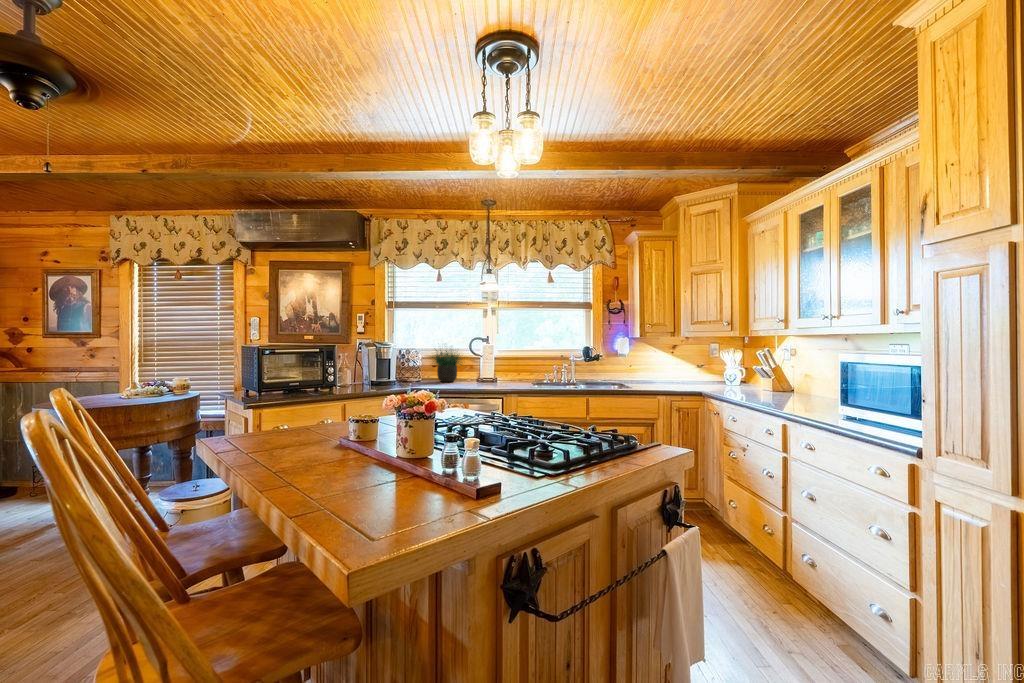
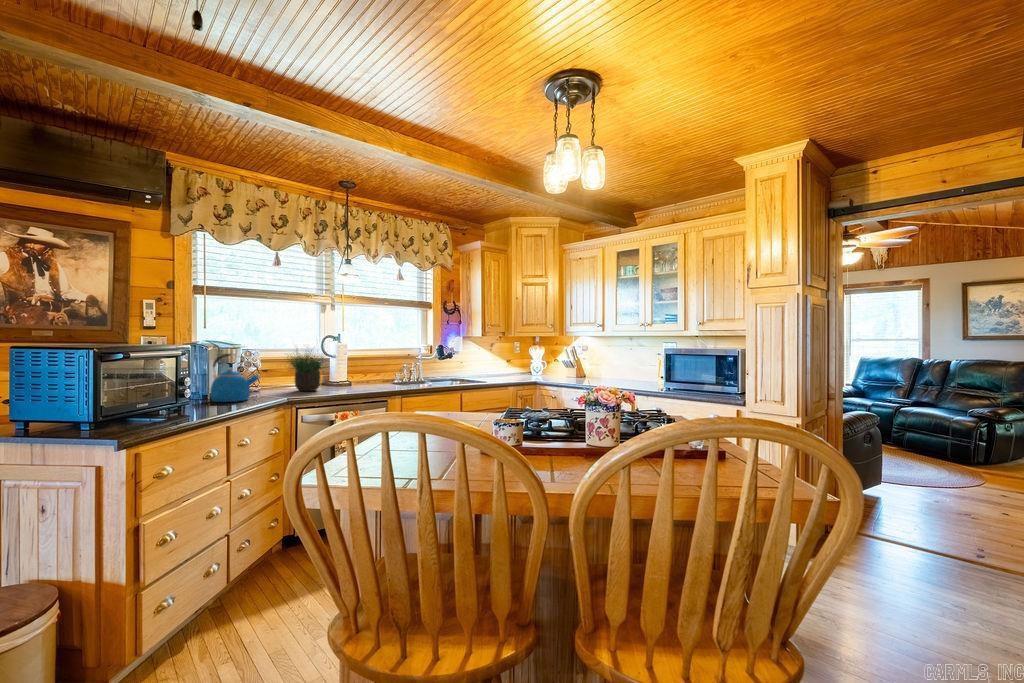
kettle: none [363,350,393,385] -> present [210,354,259,402]

